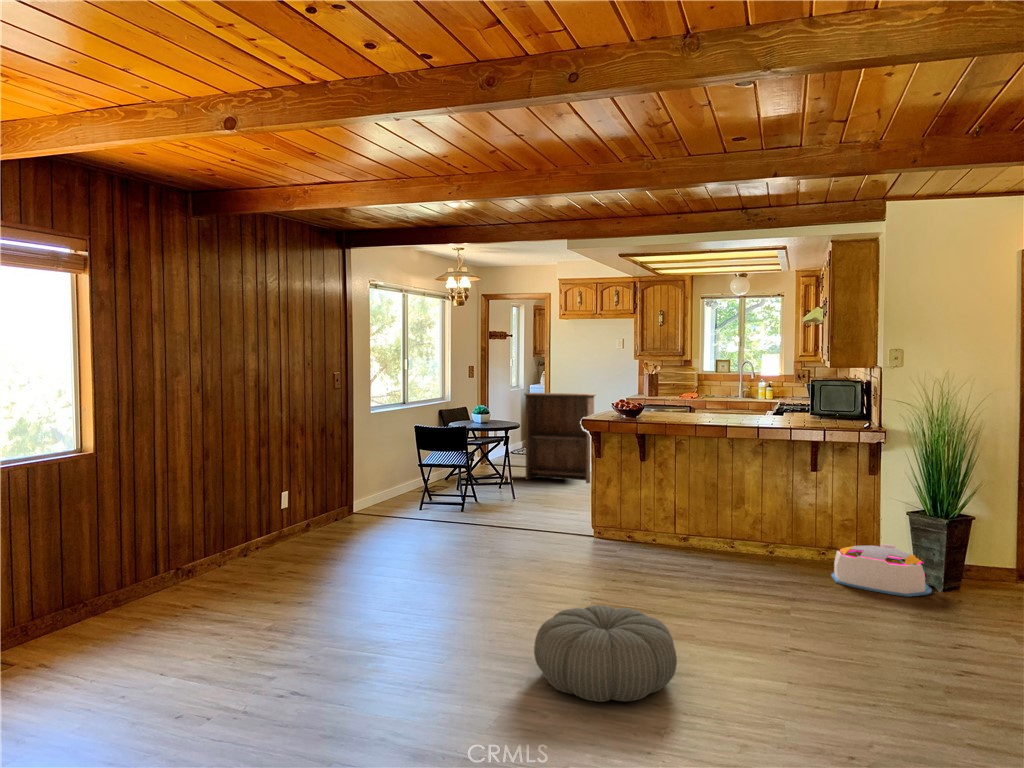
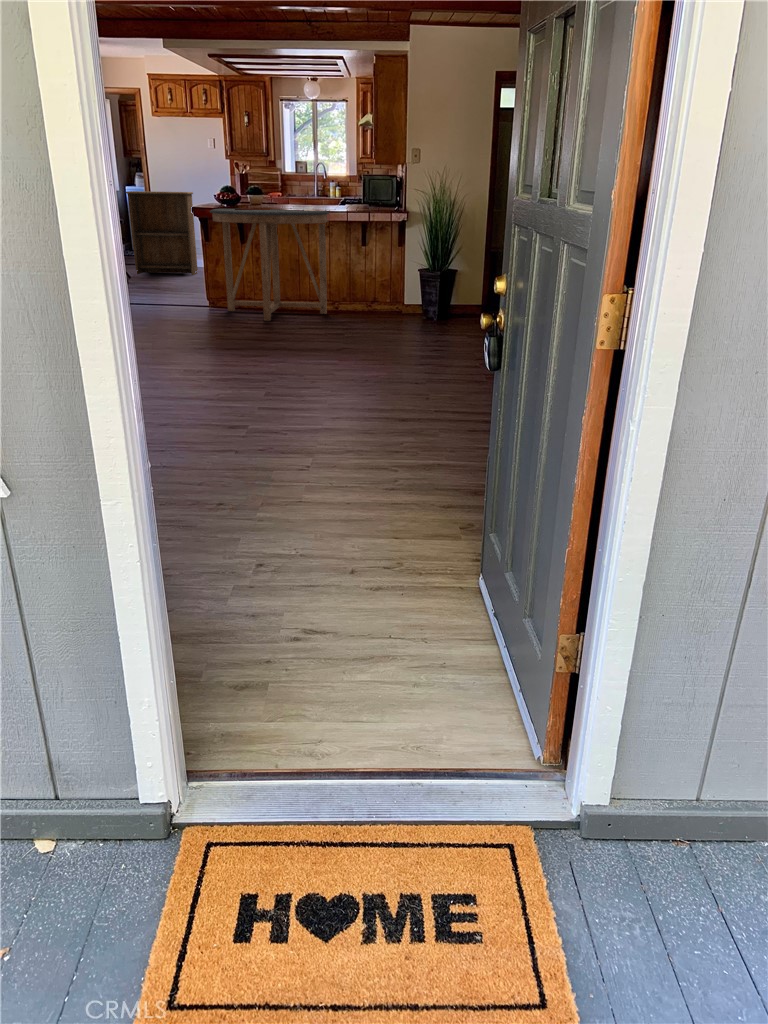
console table: none [600,418,766,572] -> present [210,209,329,321]
storage bin: present [831,544,932,597] -> none [374,294,431,323]
pouf: present [534,605,677,702] -> none [193,323,278,369]

